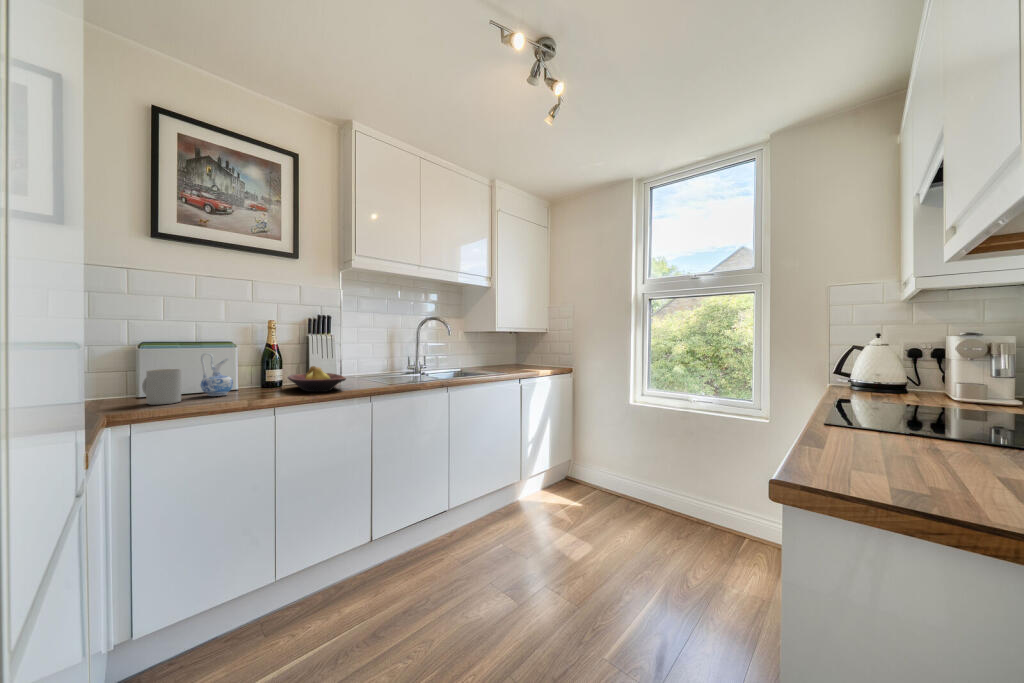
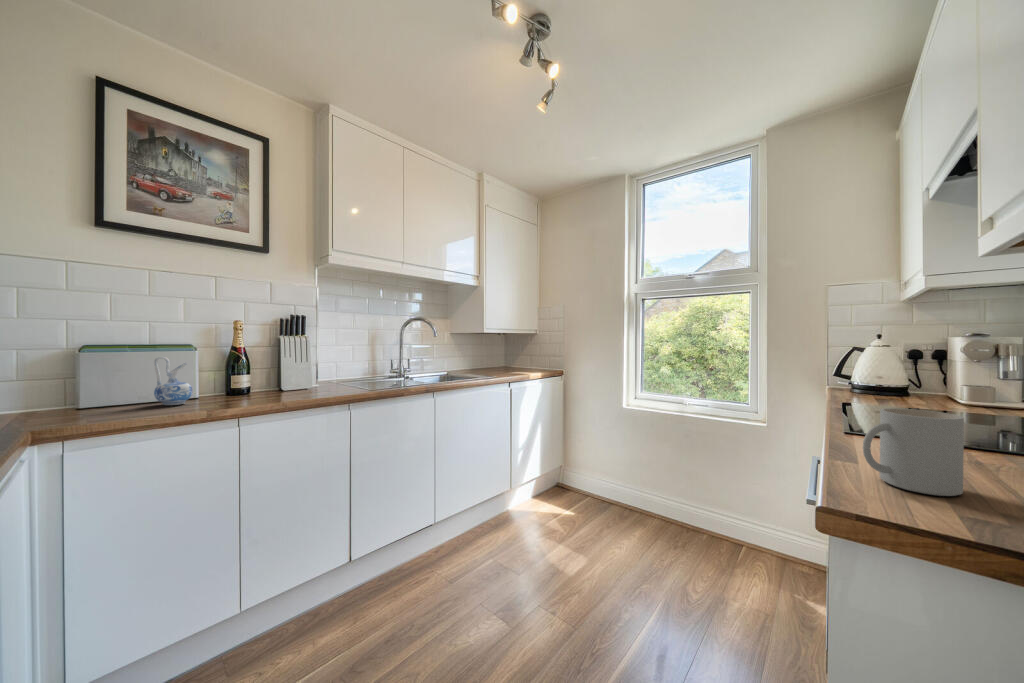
fruit bowl: present [288,366,346,392] -> none [255,370,321,399]
mug: present [142,369,181,405] -> present [863,408,964,496]

